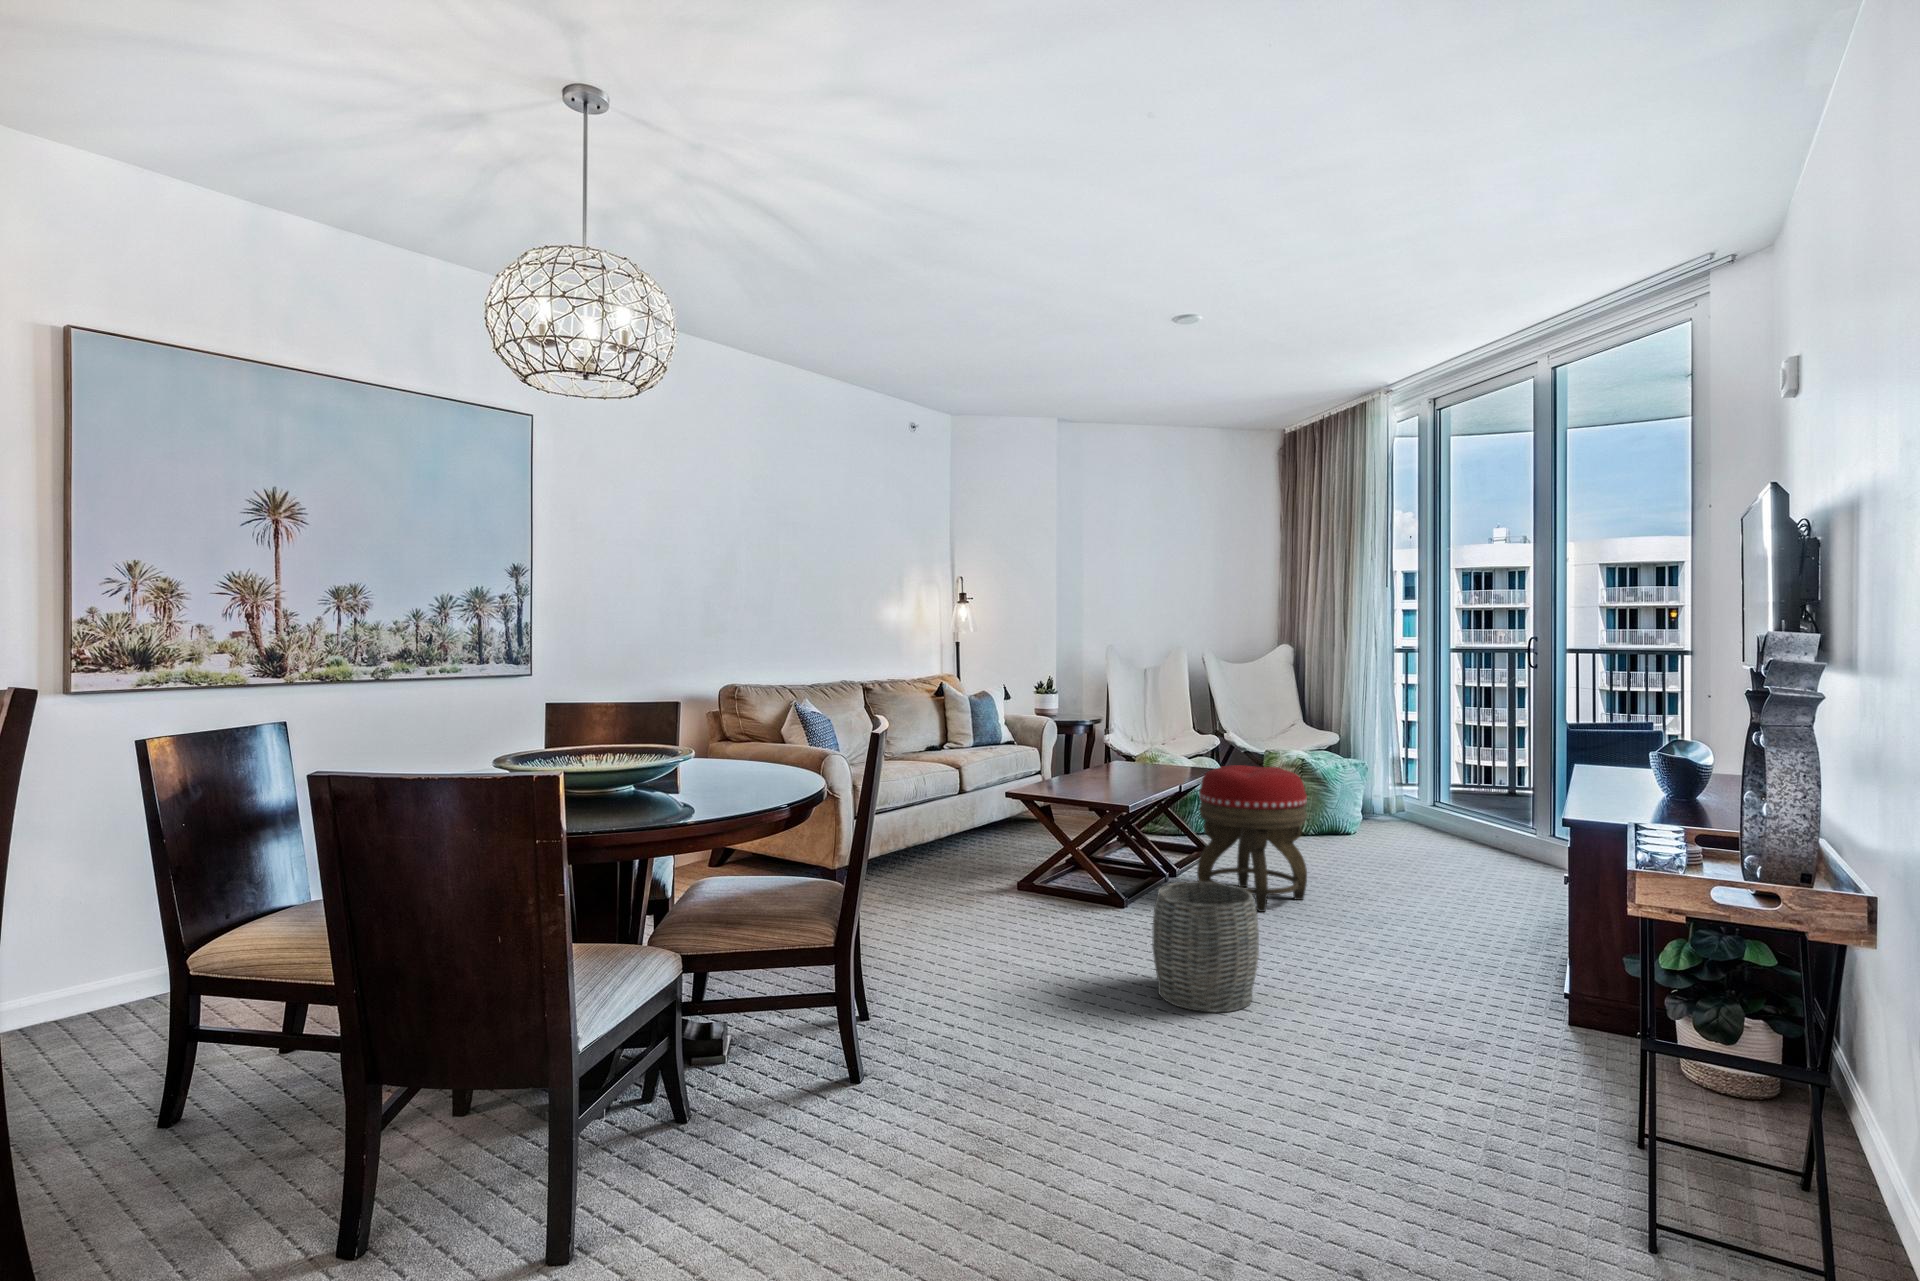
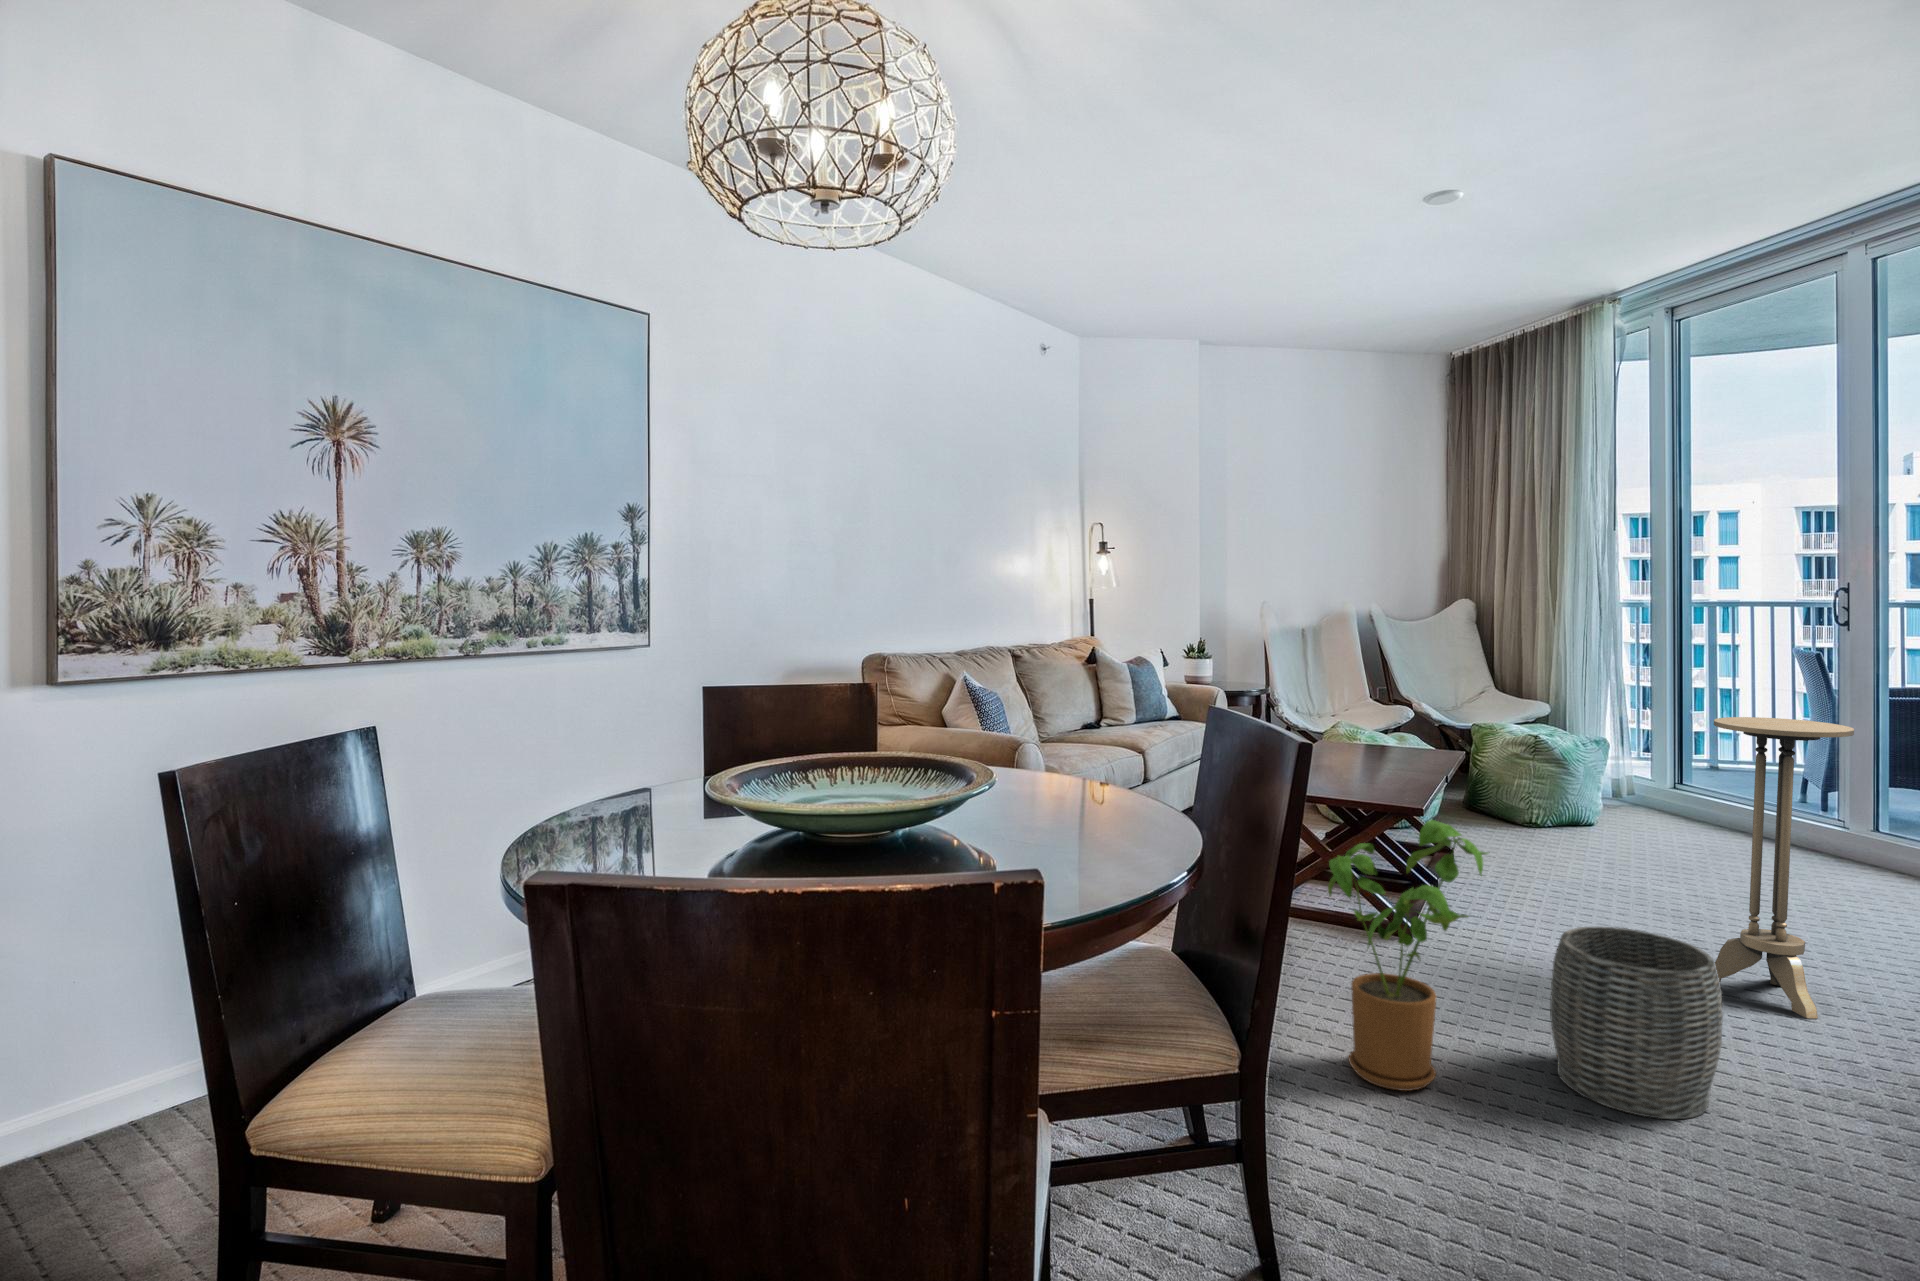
side table: none [1321,732,1412,958] -> present [1714,717,1854,1019]
footstool: present [1197,765,1307,912] -> none [1482,753,1635,942]
house plant: none [997,800,1109,997] -> present [1328,820,1488,1091]

